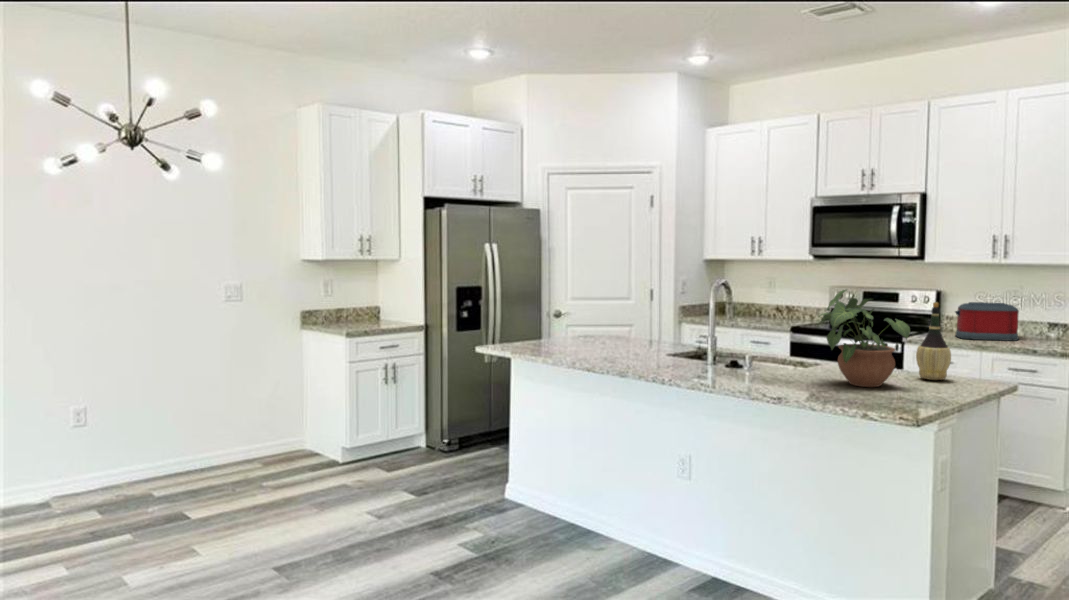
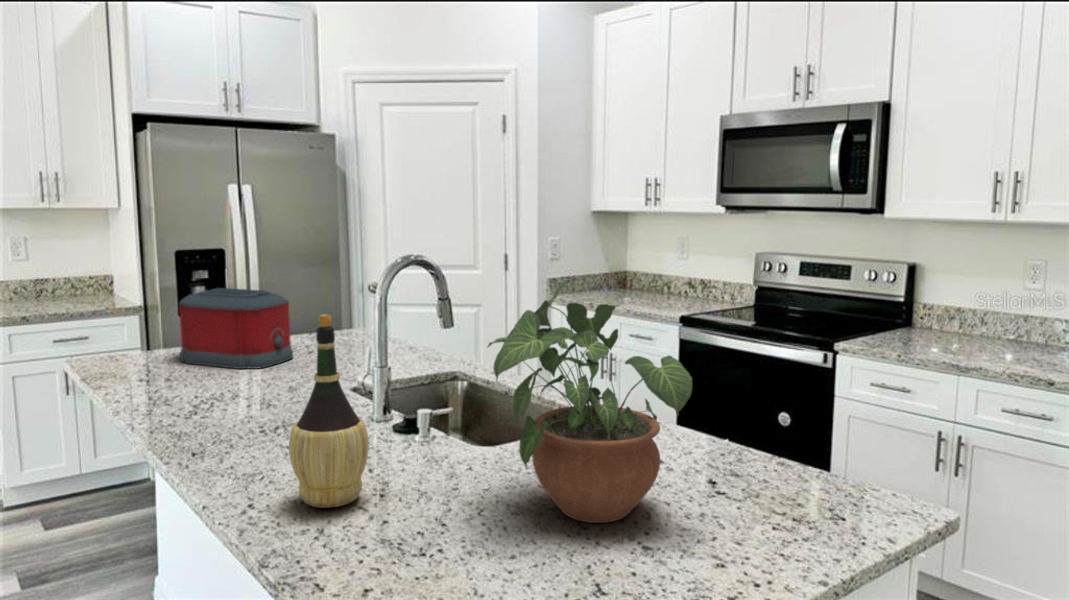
wine bottle: present [916,302,951,380] -> present [289,314,369,508]
toaster: present [955,302,1019,341] -> present [179,288,293,369]

